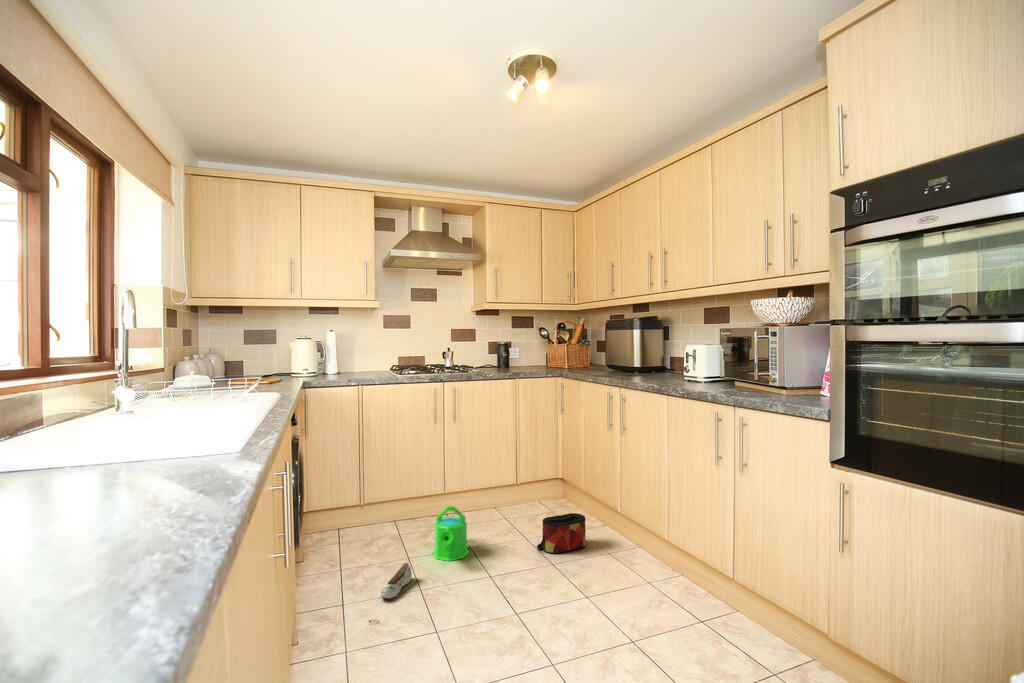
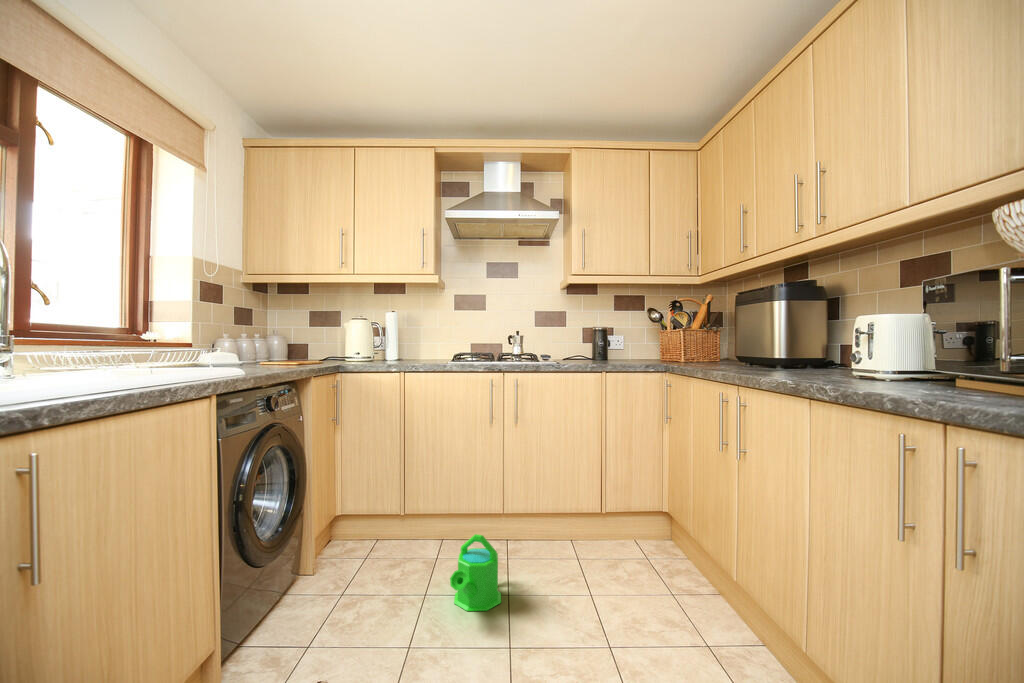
bag: present [537,513,586,554] -> none [595,571,675,632]
shoe: present [380,563,412,598] -> none [348,606,406,656]

